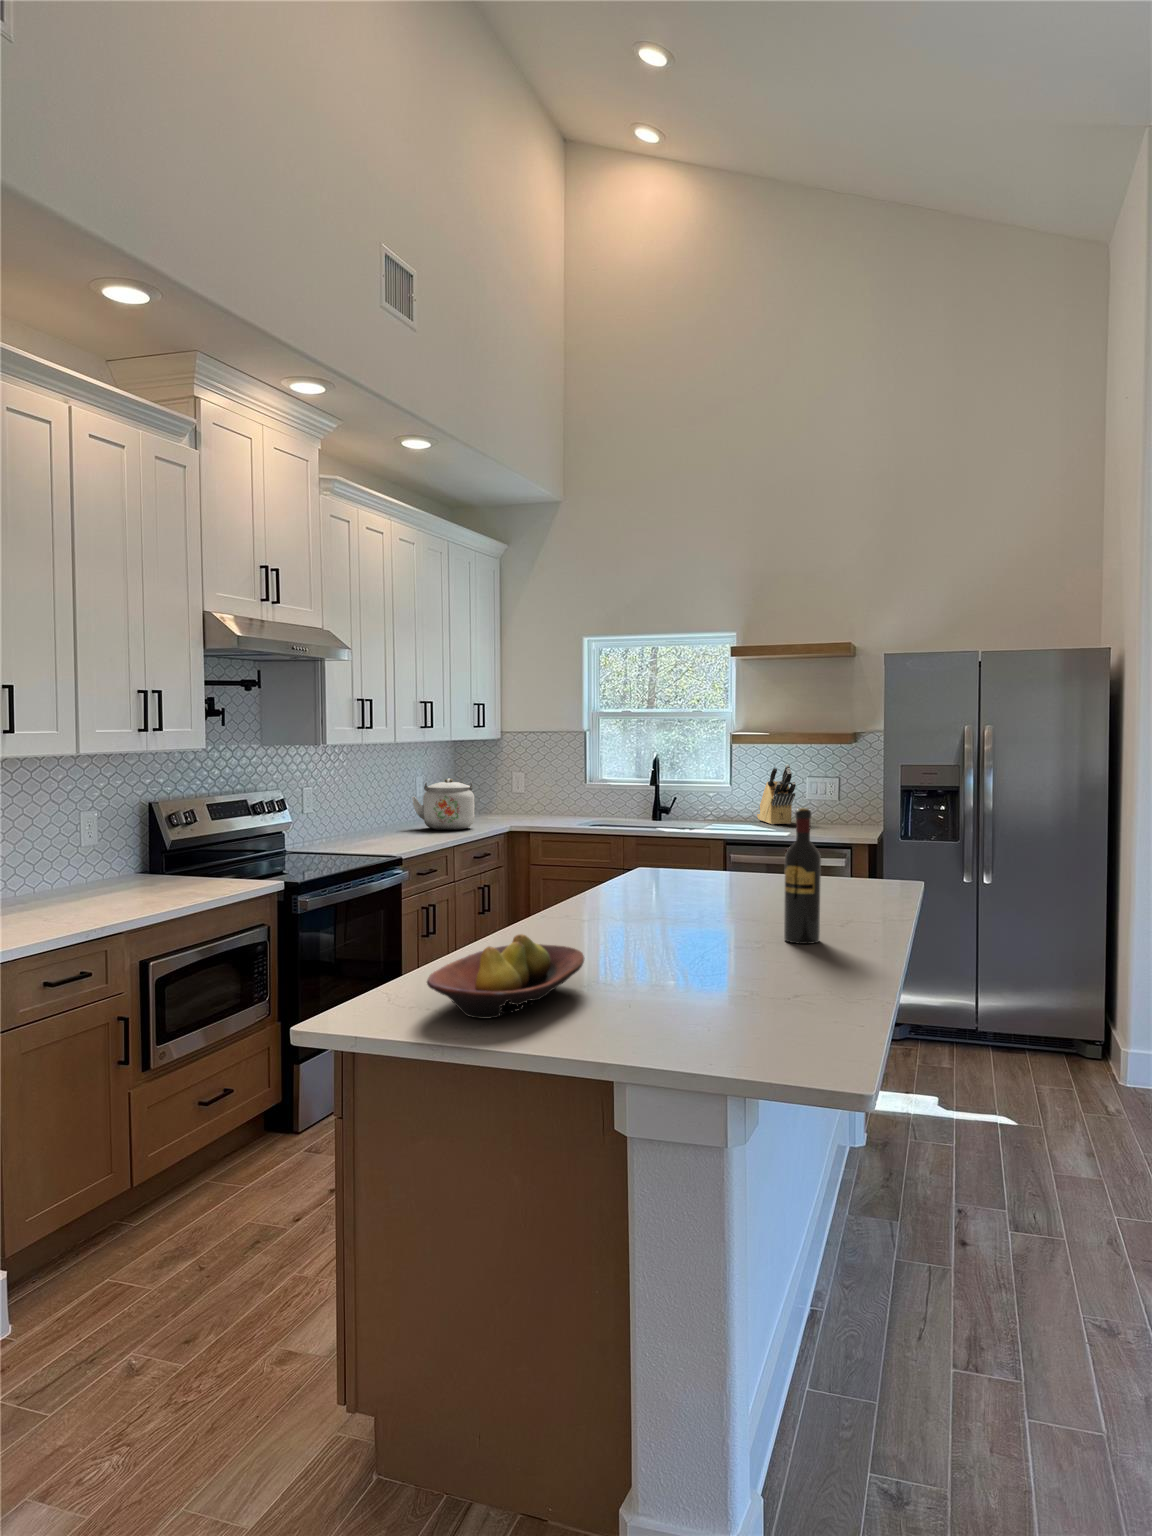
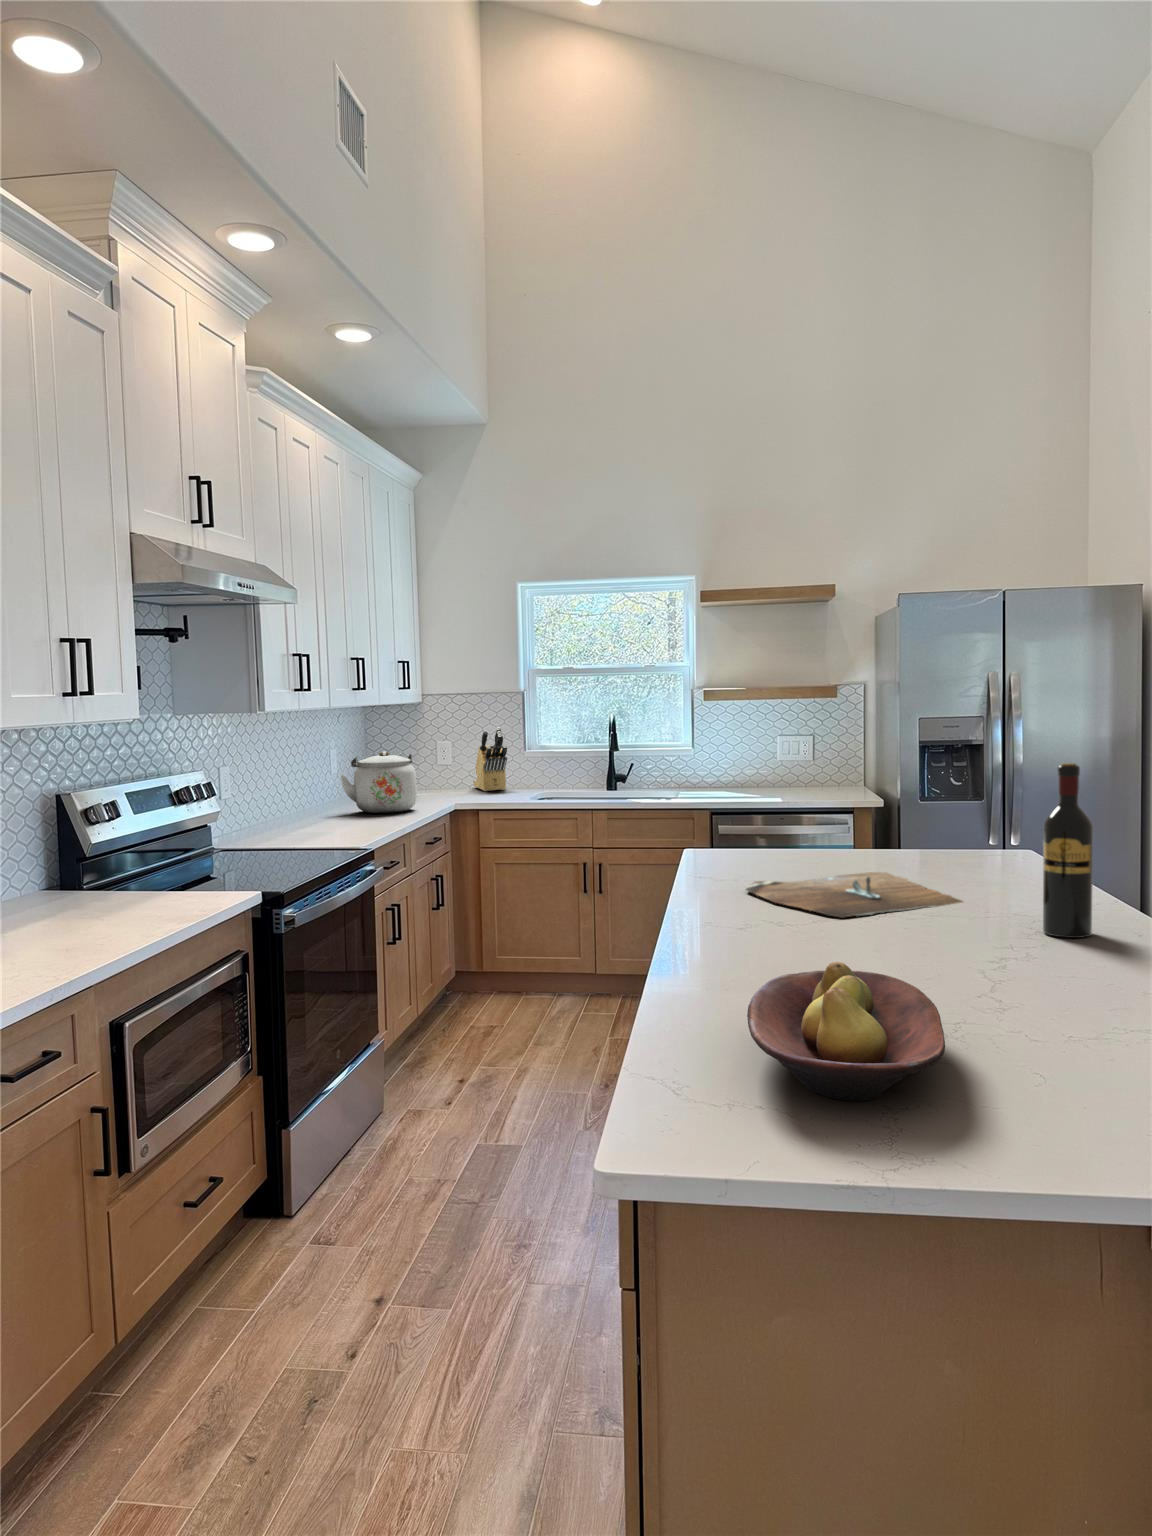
knife block: present [757,765,796,825] -> present [473,727,507,791]
cutting board: none [618,892,769,921] -> present [746,872,963,918]

